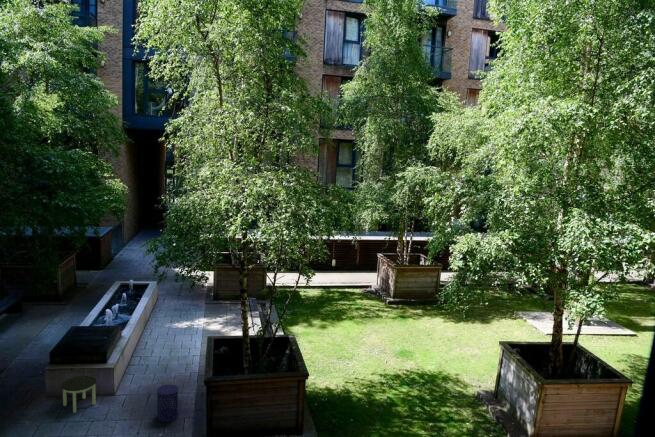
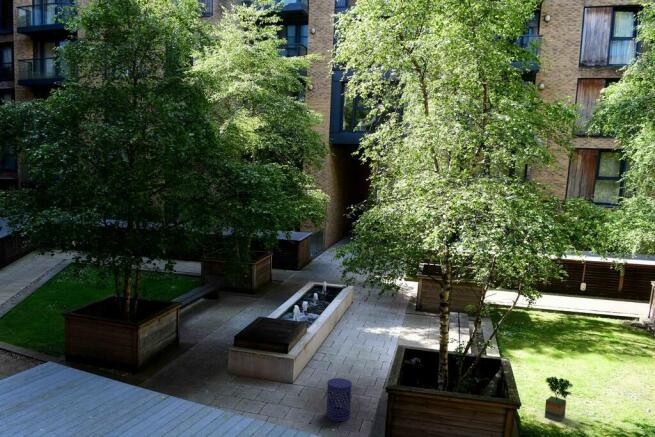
potted tree: none [321,352,340,385] -> present [545,377,573,422]
round table: present [61,376,96,413] -> none [233,356,268,394]

